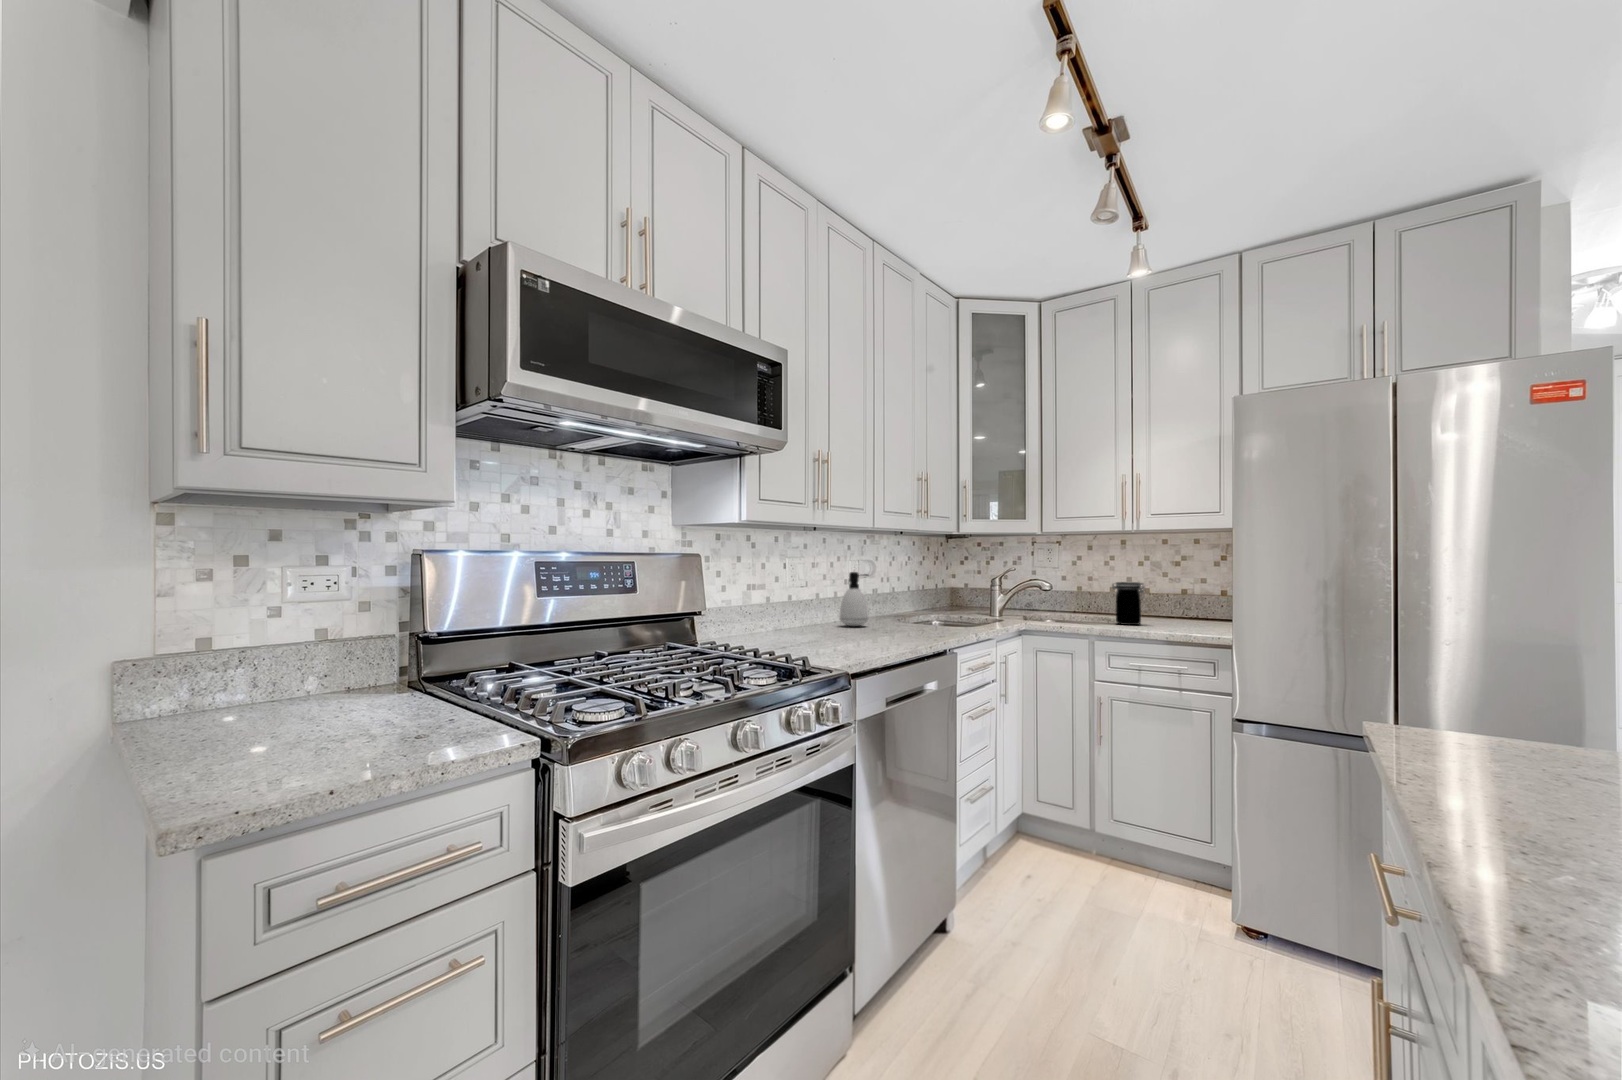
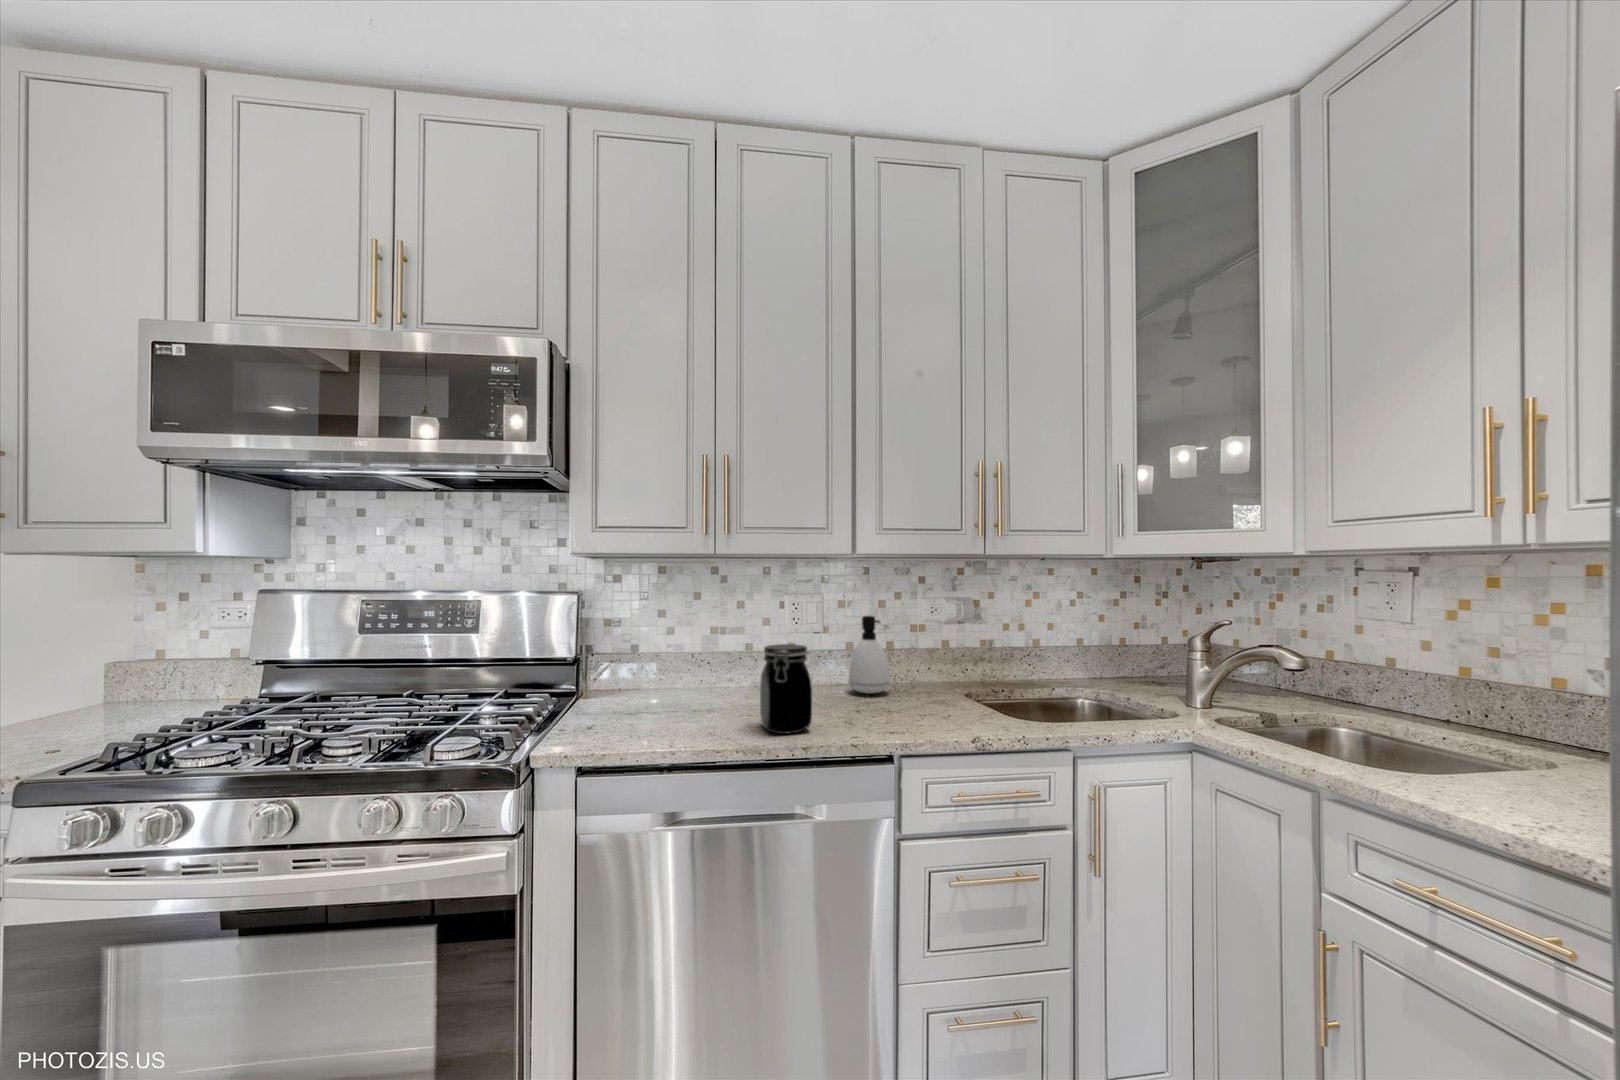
jar: present [1112,582,1144,625] -> present [760,644,812,734]

